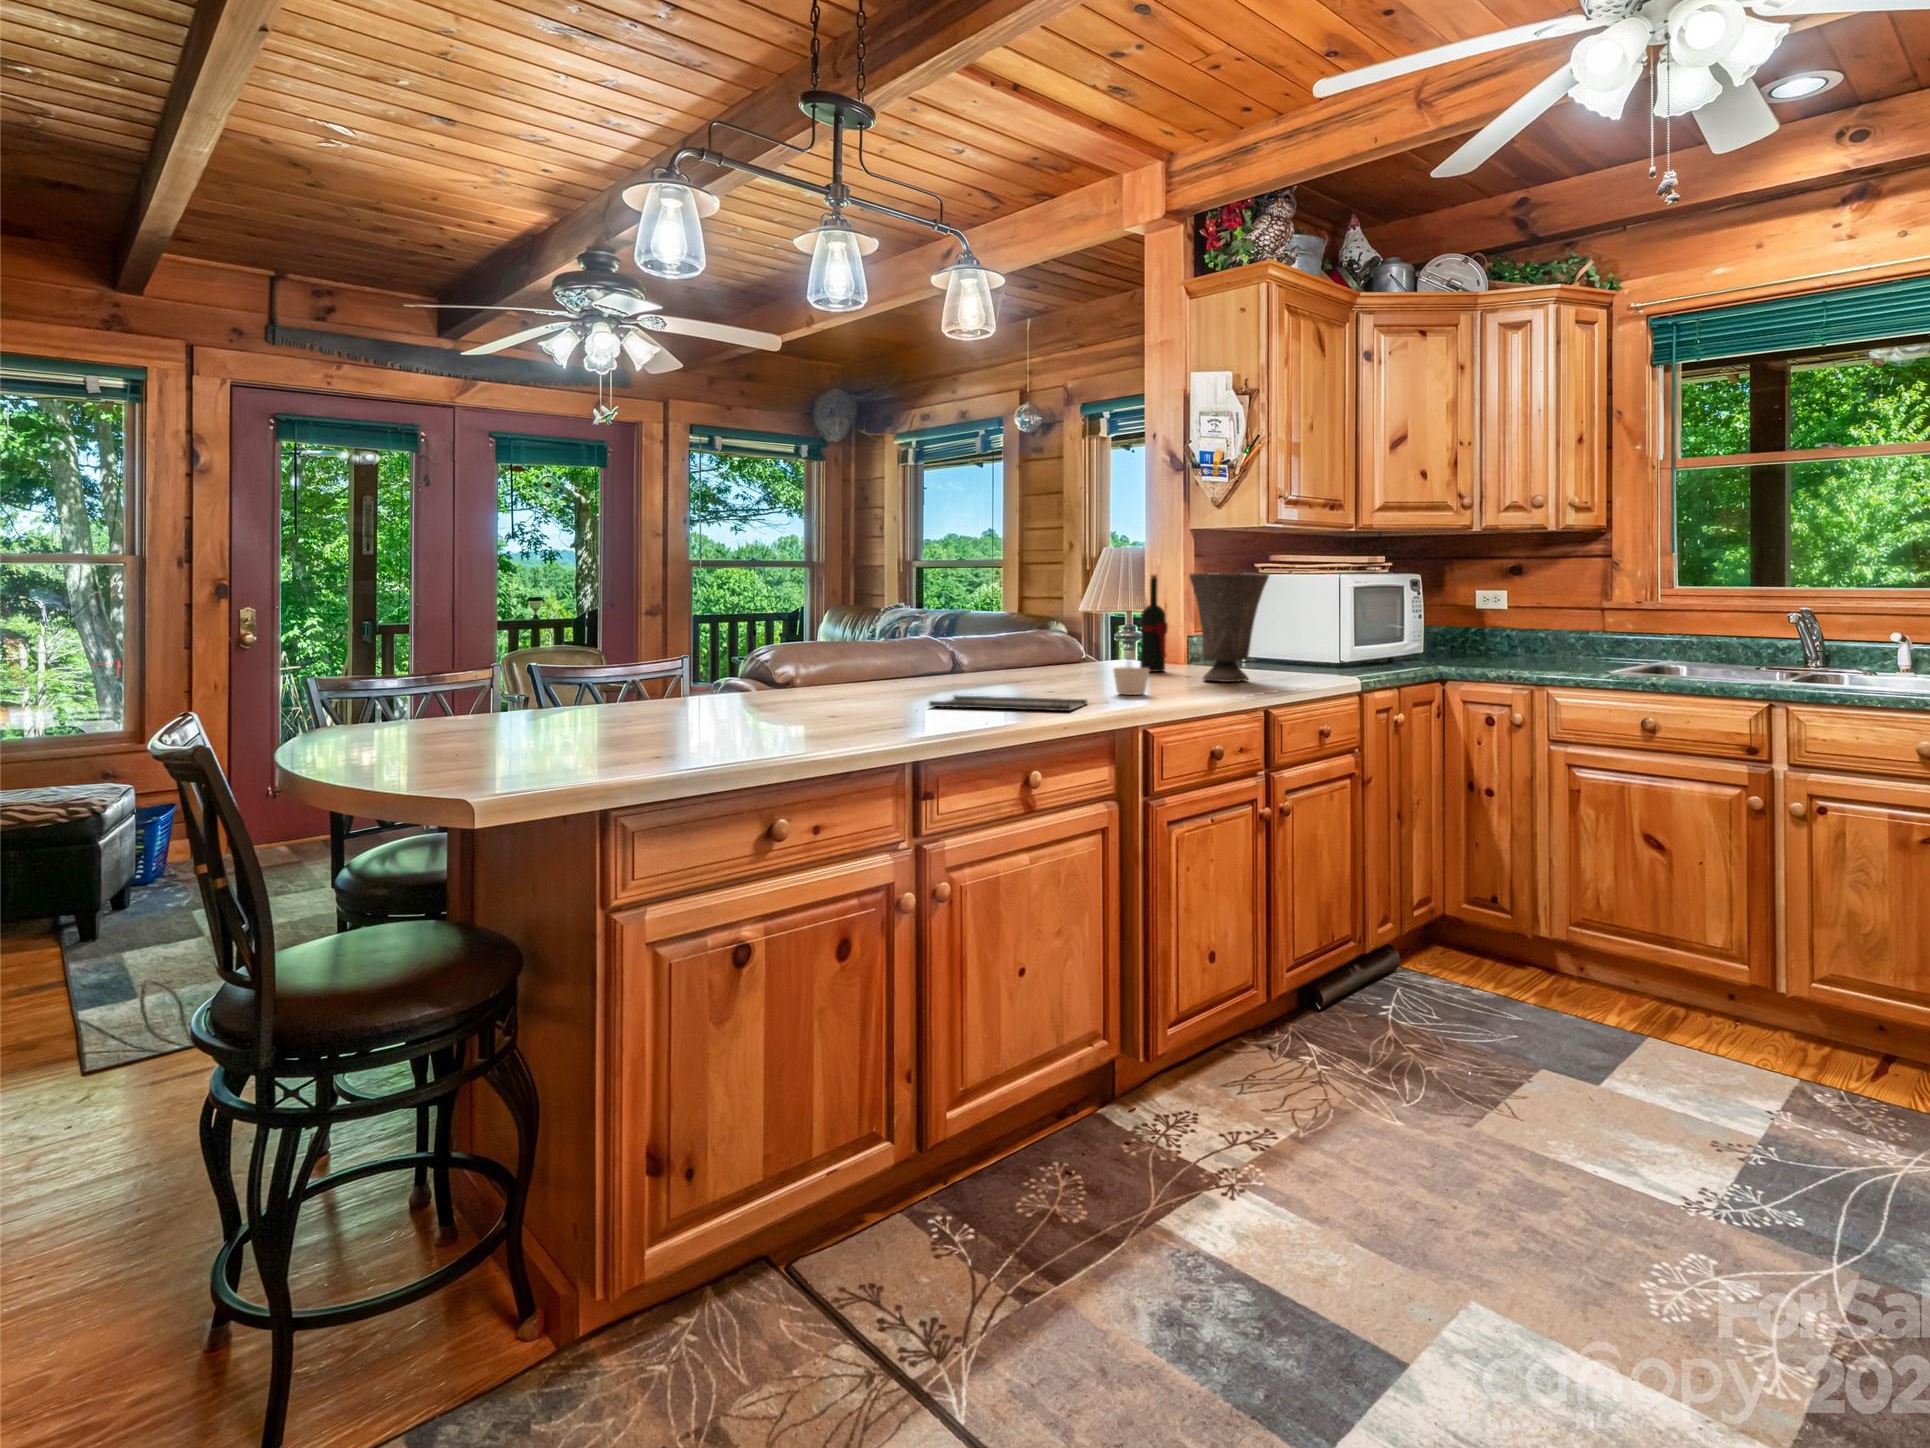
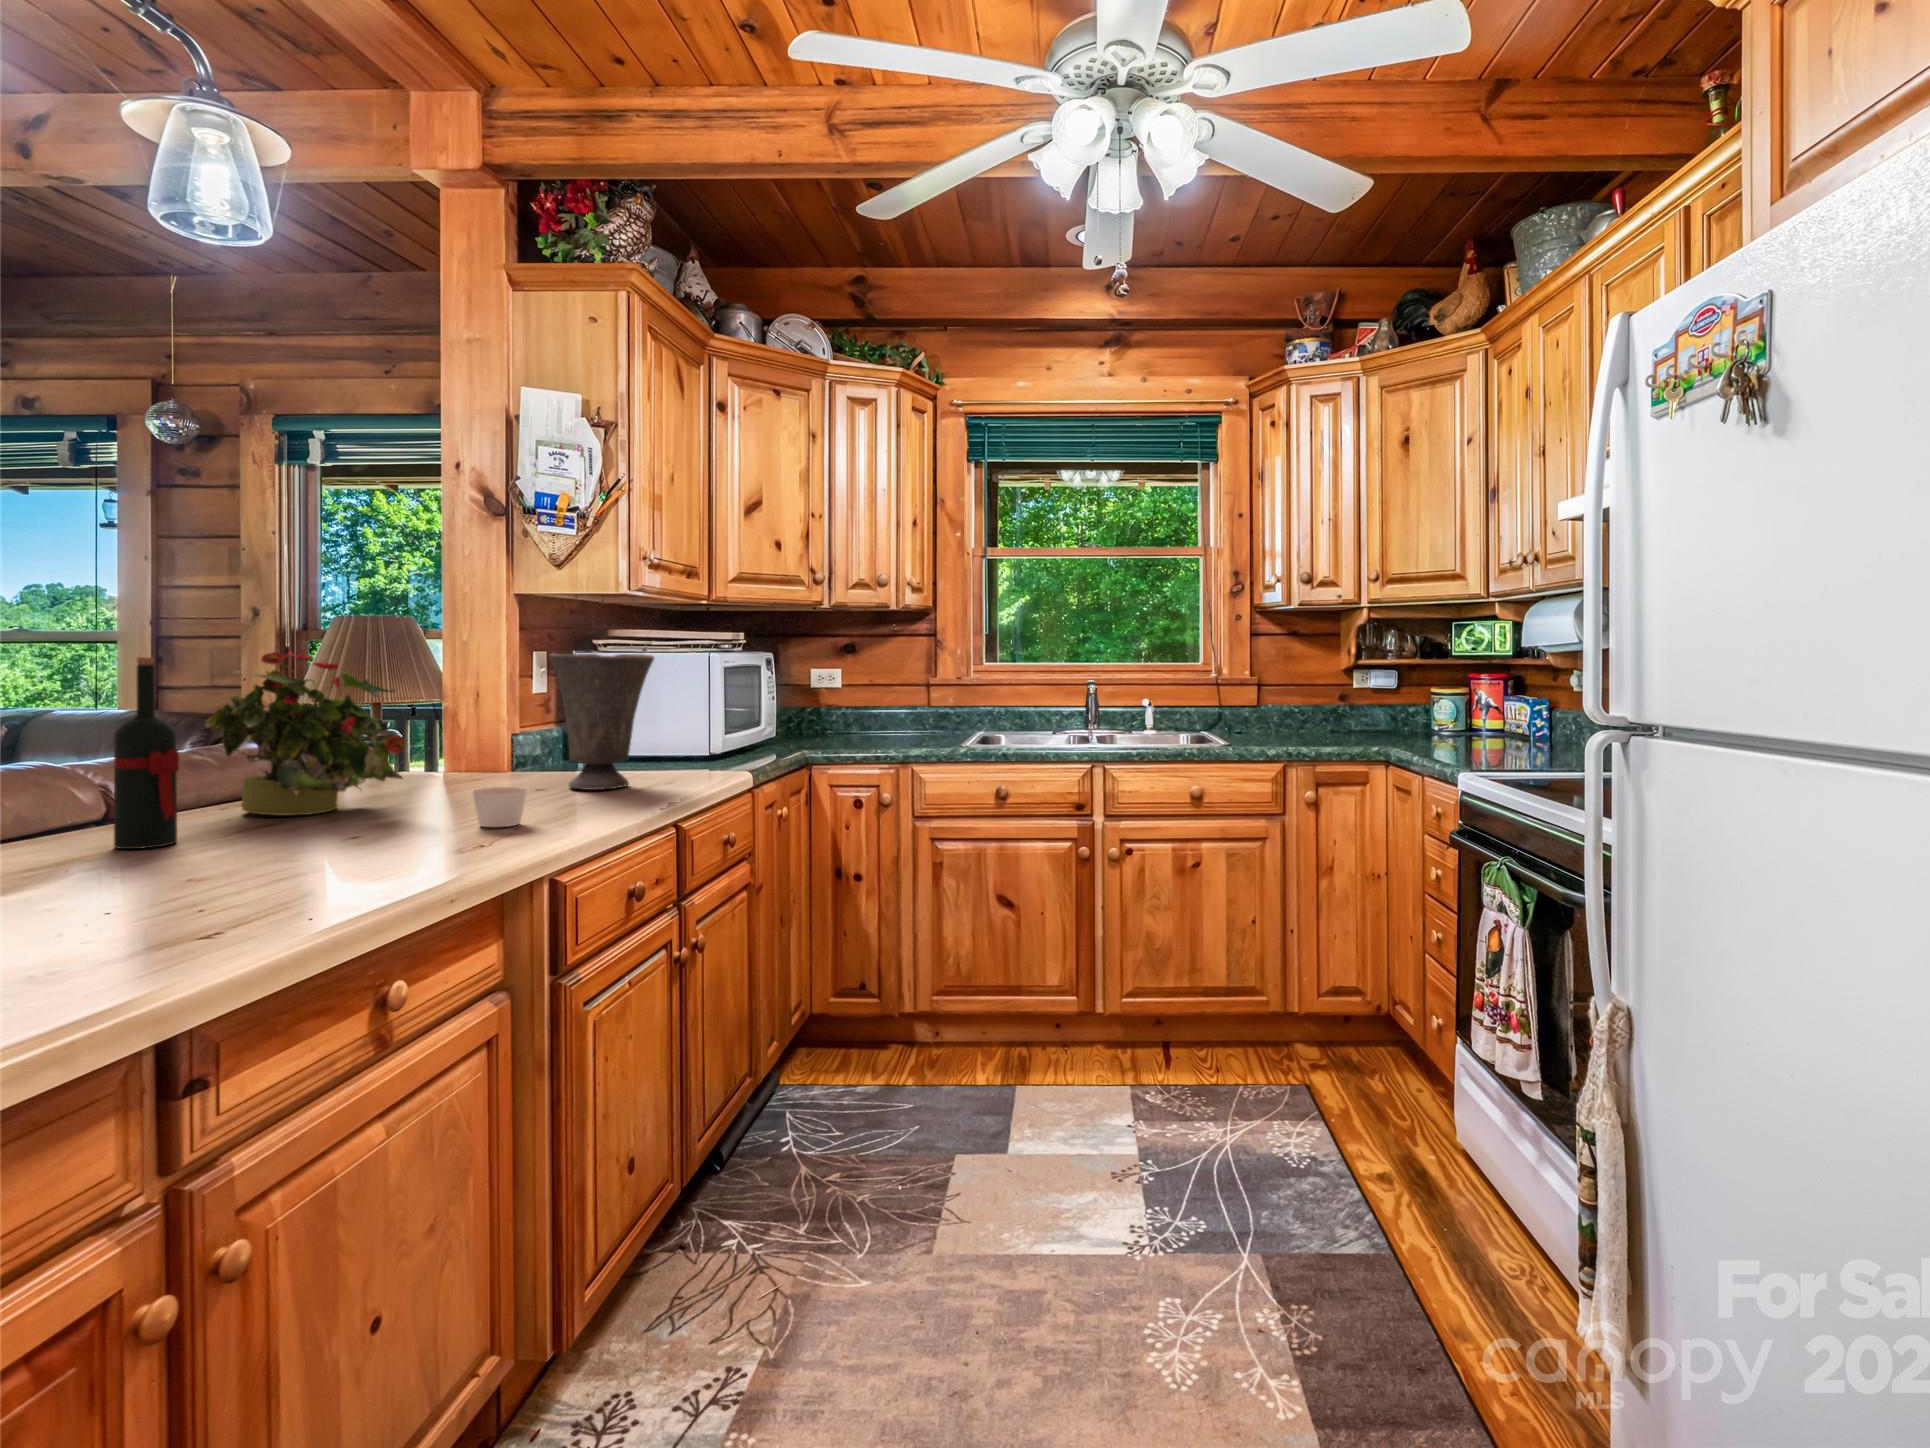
potted plant: none [975,573,1084,684] -> present [204,652,405,815]
wine bottle: present [1140,575,1168,672] -> present [114,657,179,849]
tray: present [929,696,1087,711] -> none [172,847,456,890]

